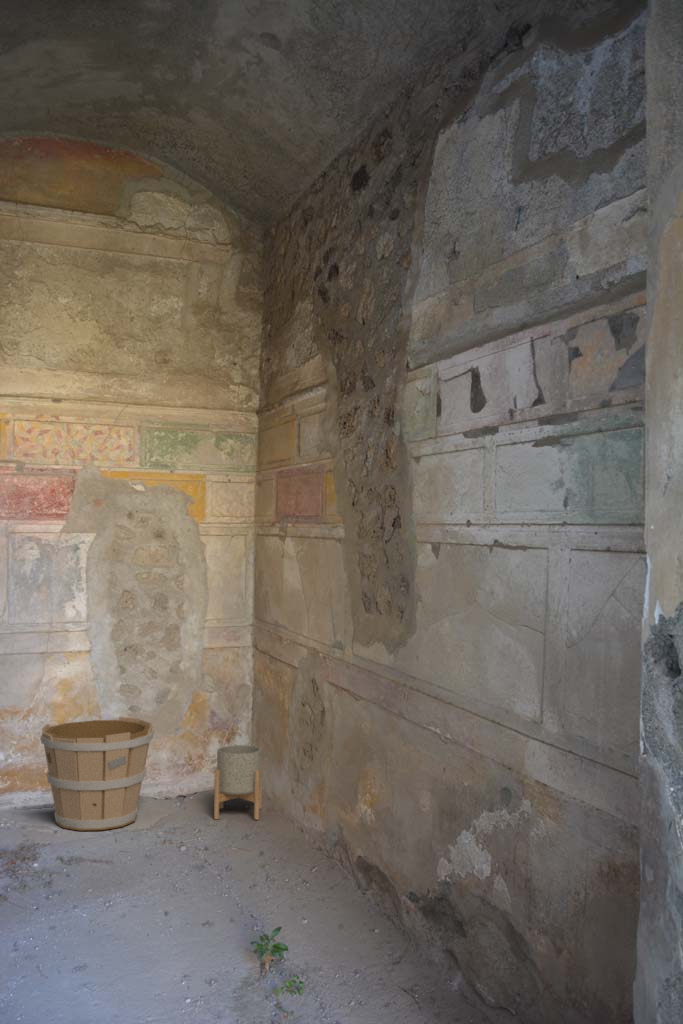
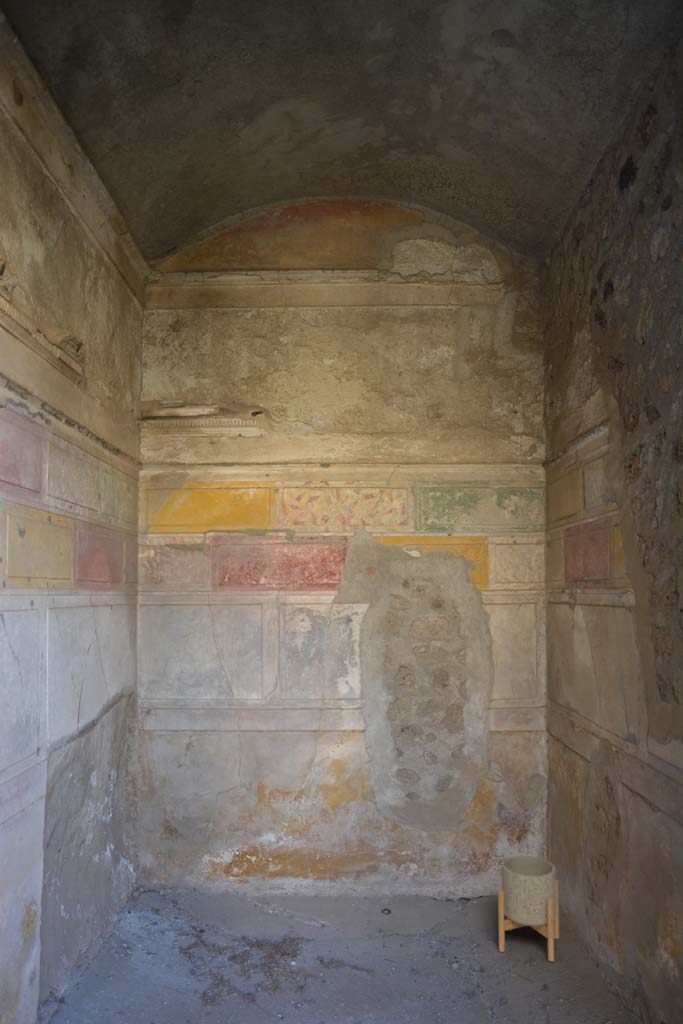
wooden bucket: present [41,717,154,831] -> none [305,807,429,951]

